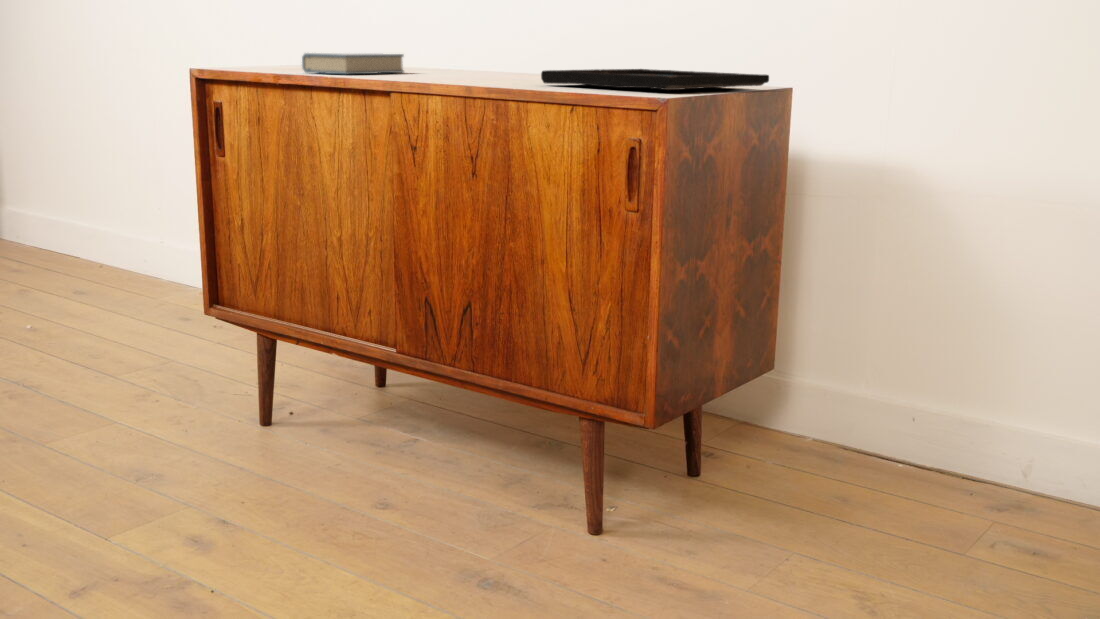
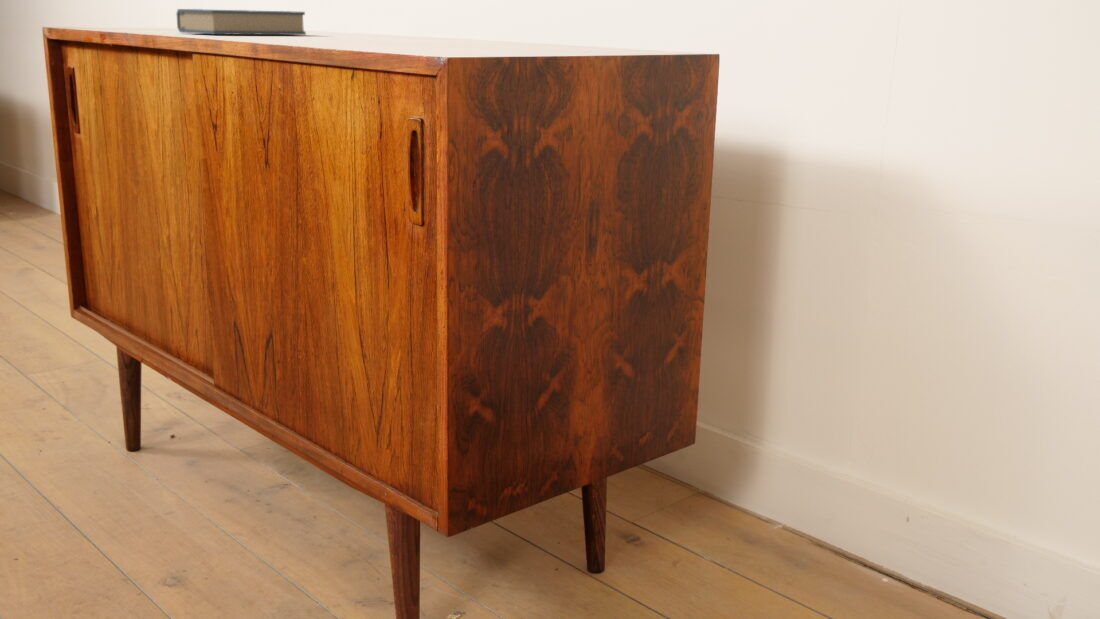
tray: present [541,69,769,90] -> none [367,26,653,49]

